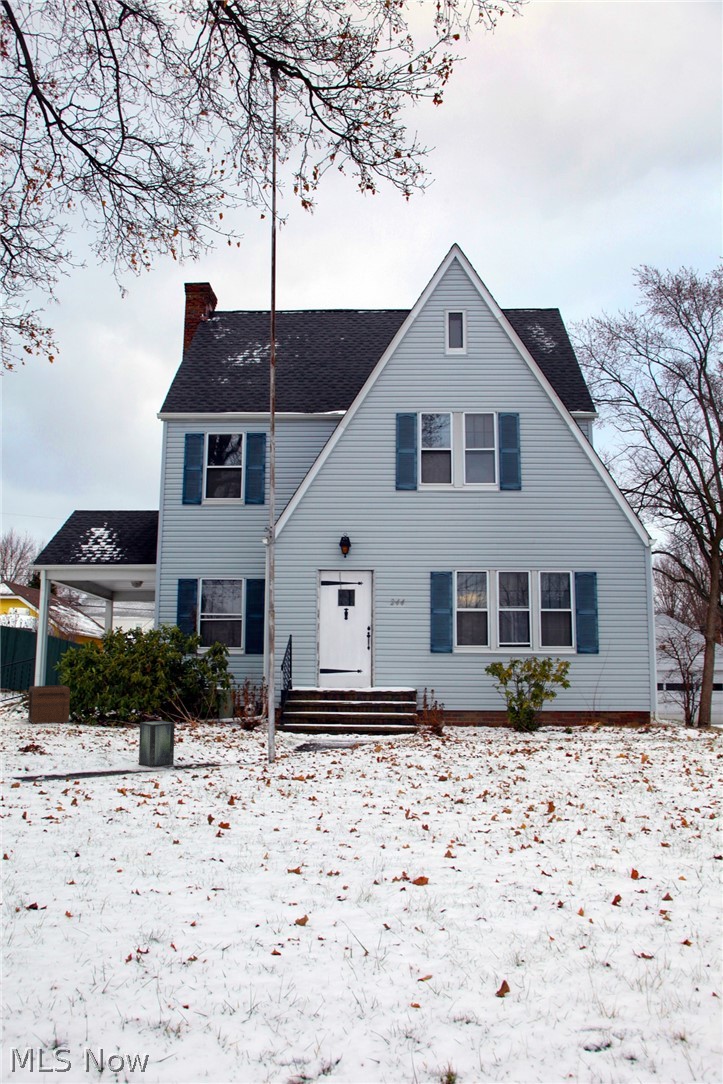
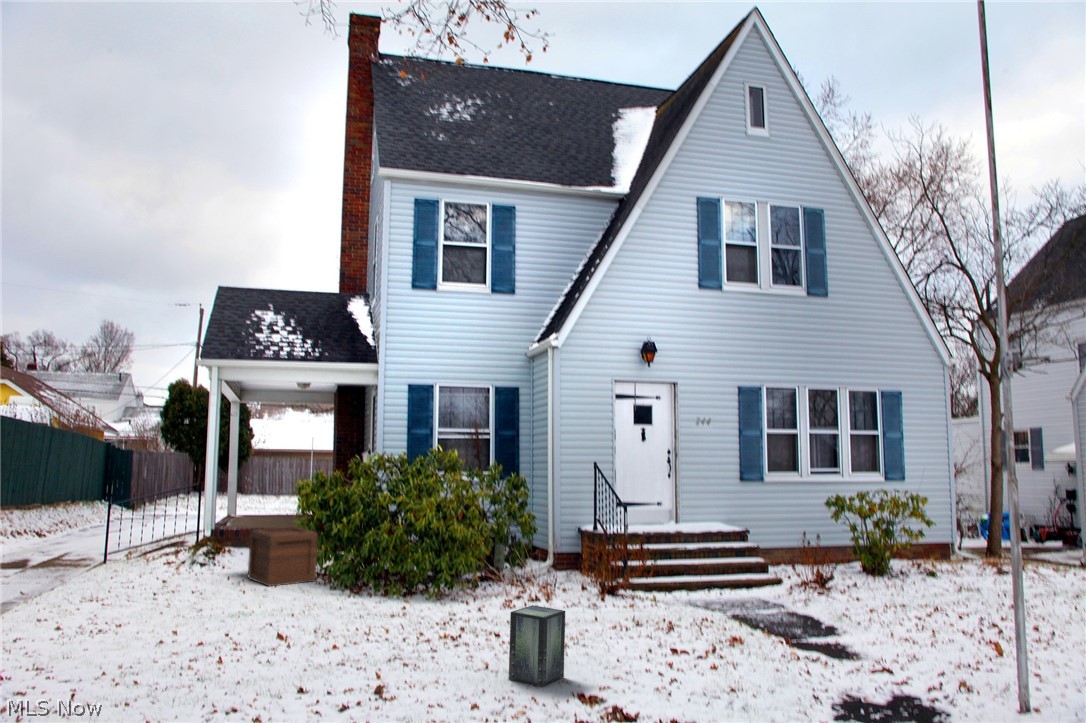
storage box: present [139,721,175,767] -> present [509,605,565,687]

